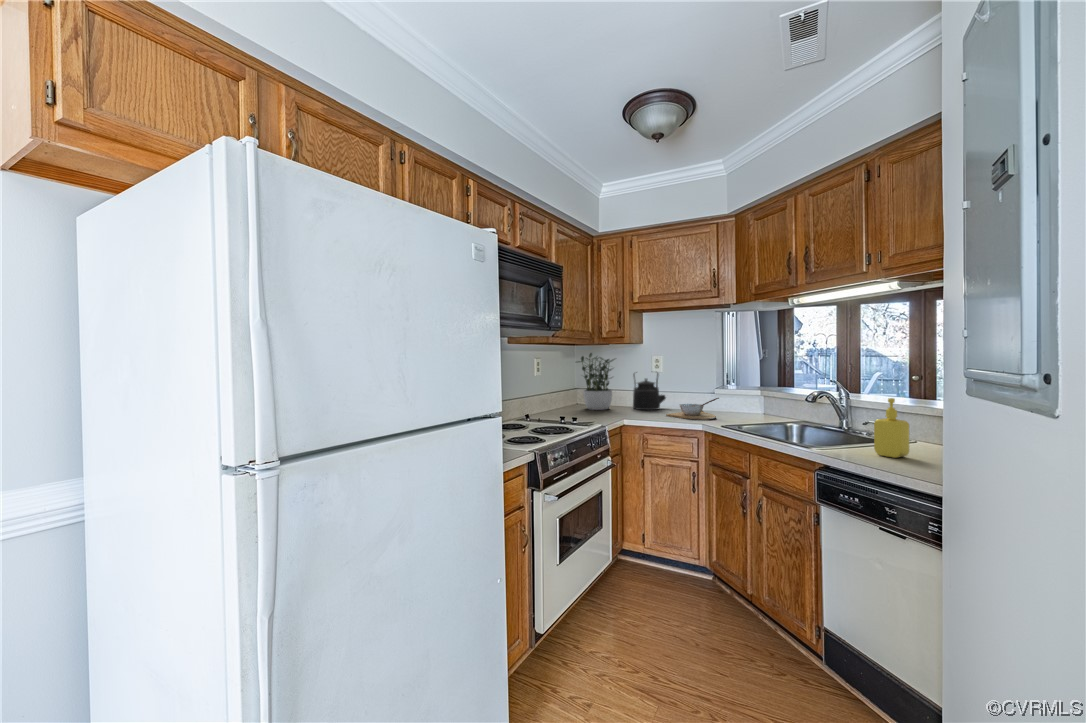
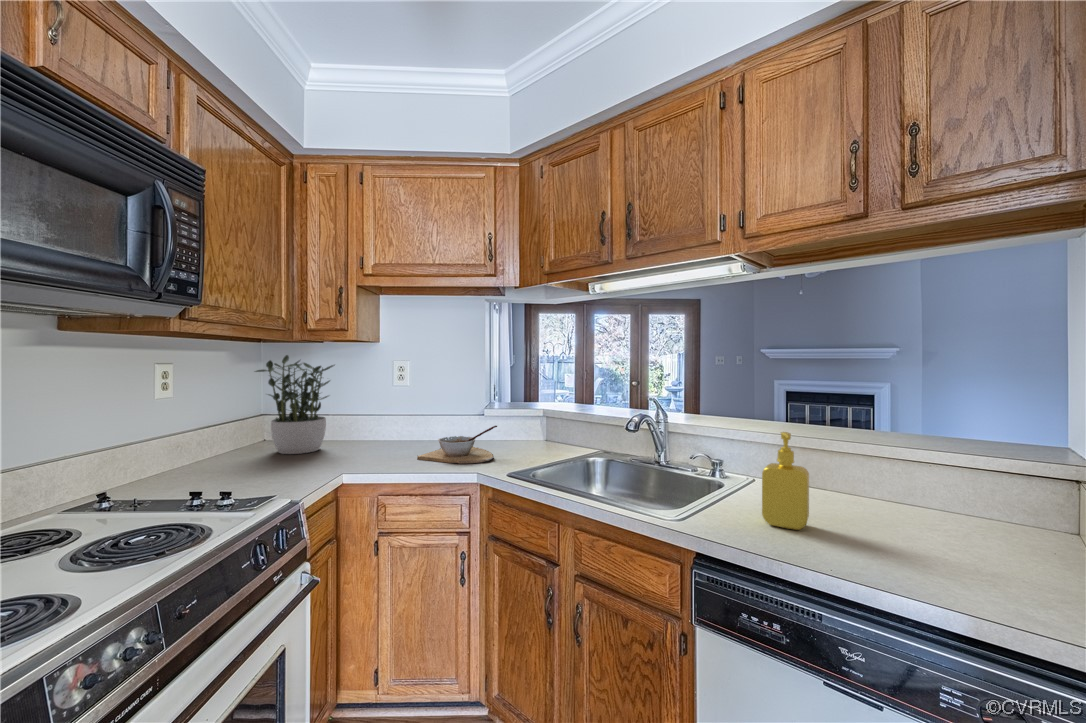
kettle: present [633,372,666,410] -> none [362,386,422,448]

